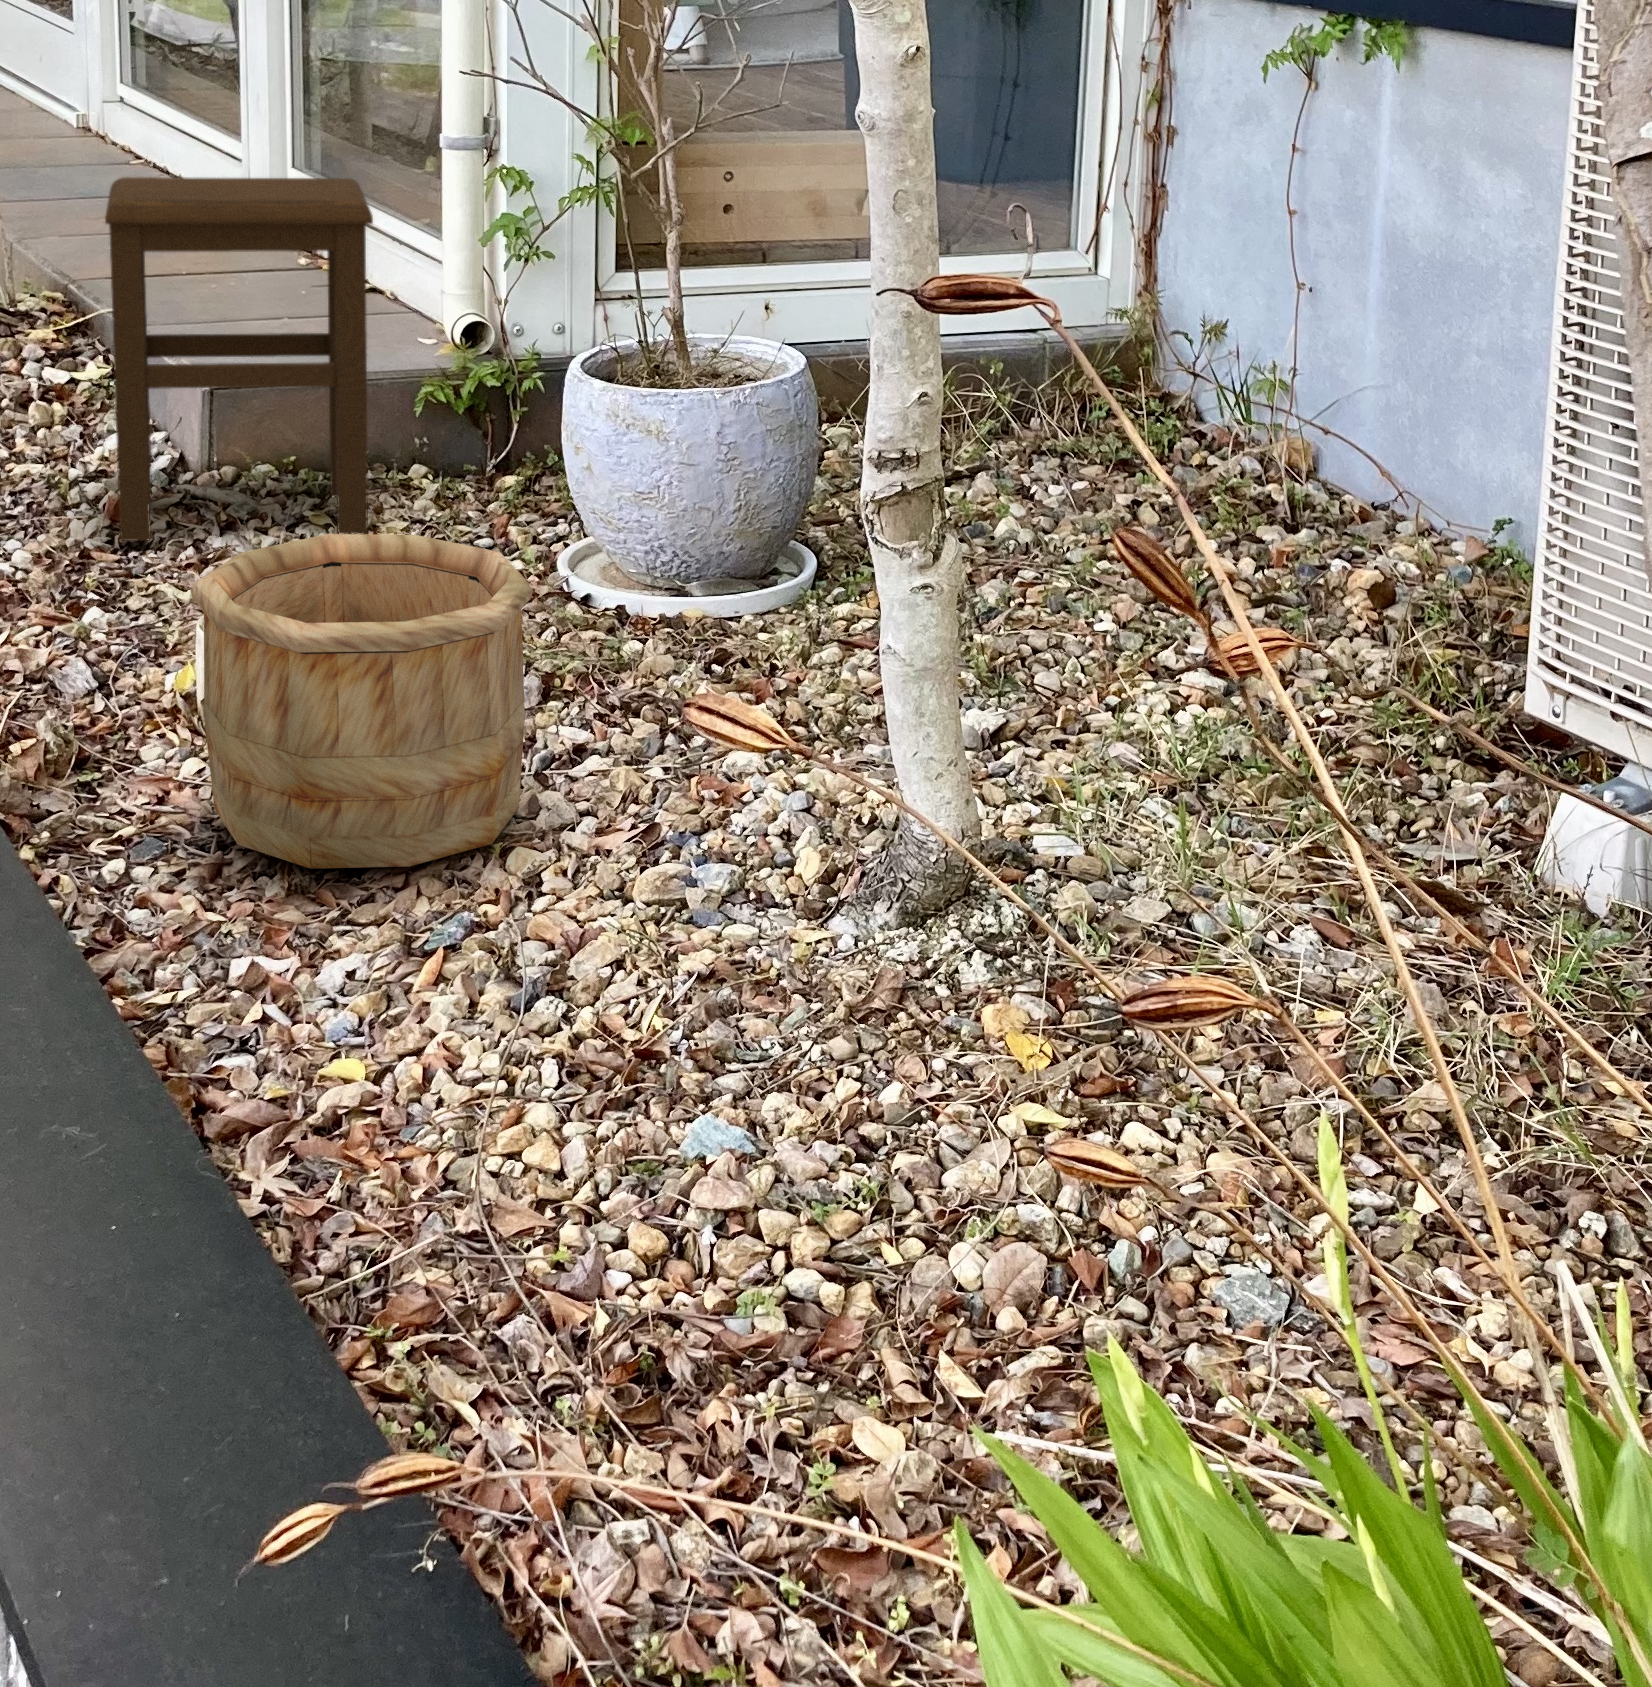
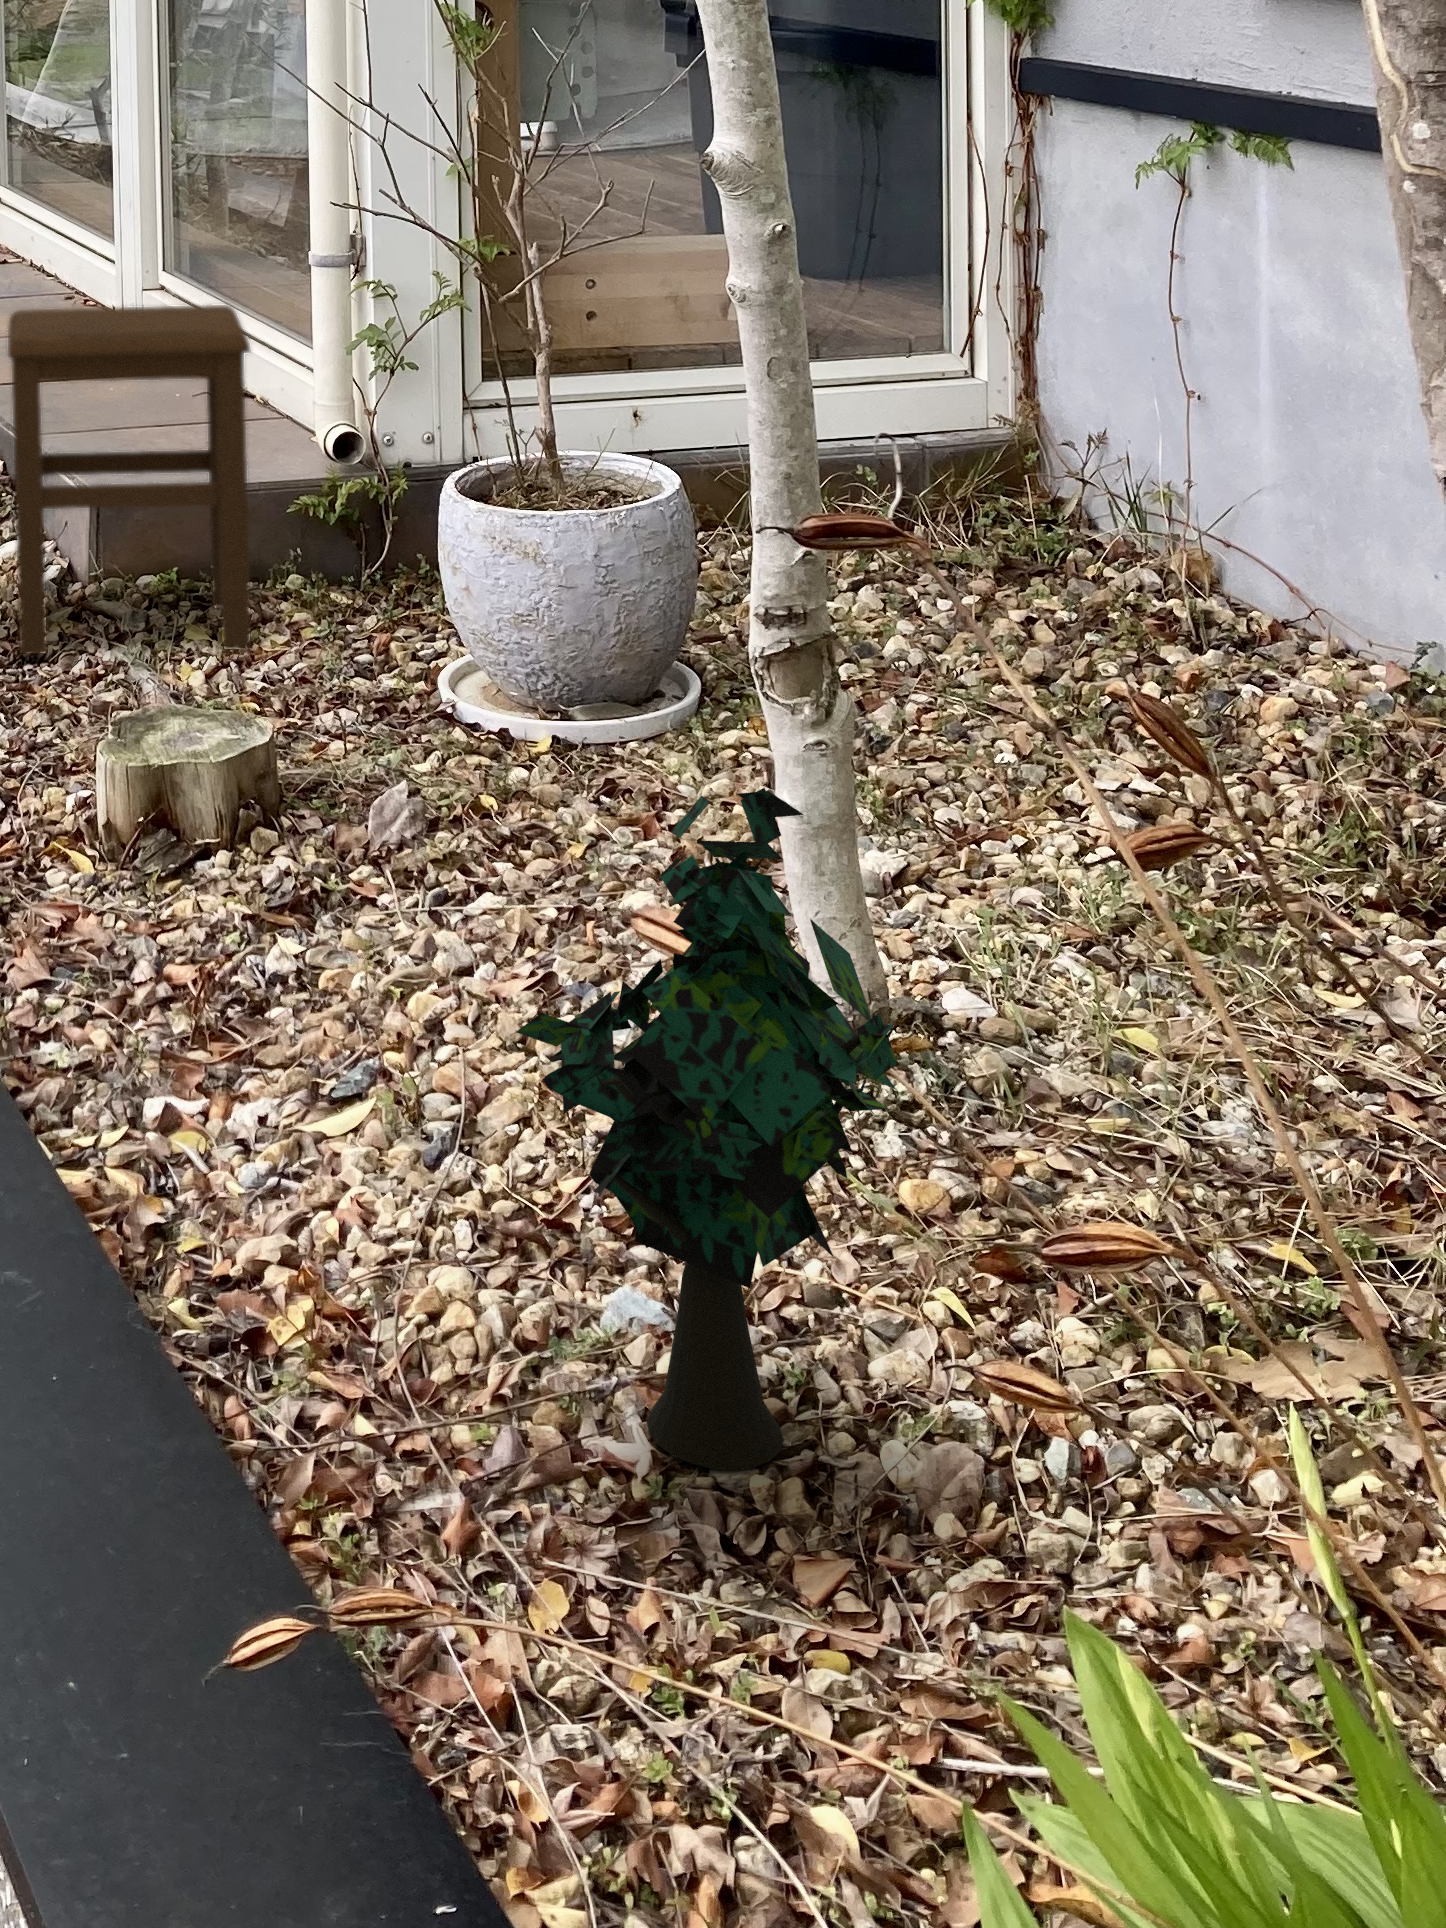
wooden bucket: present [190,534,533,869] -> none [103,668,422,1005]
decorative plant: none [607,611,997,1275] -> present [516,788,897,1470]

